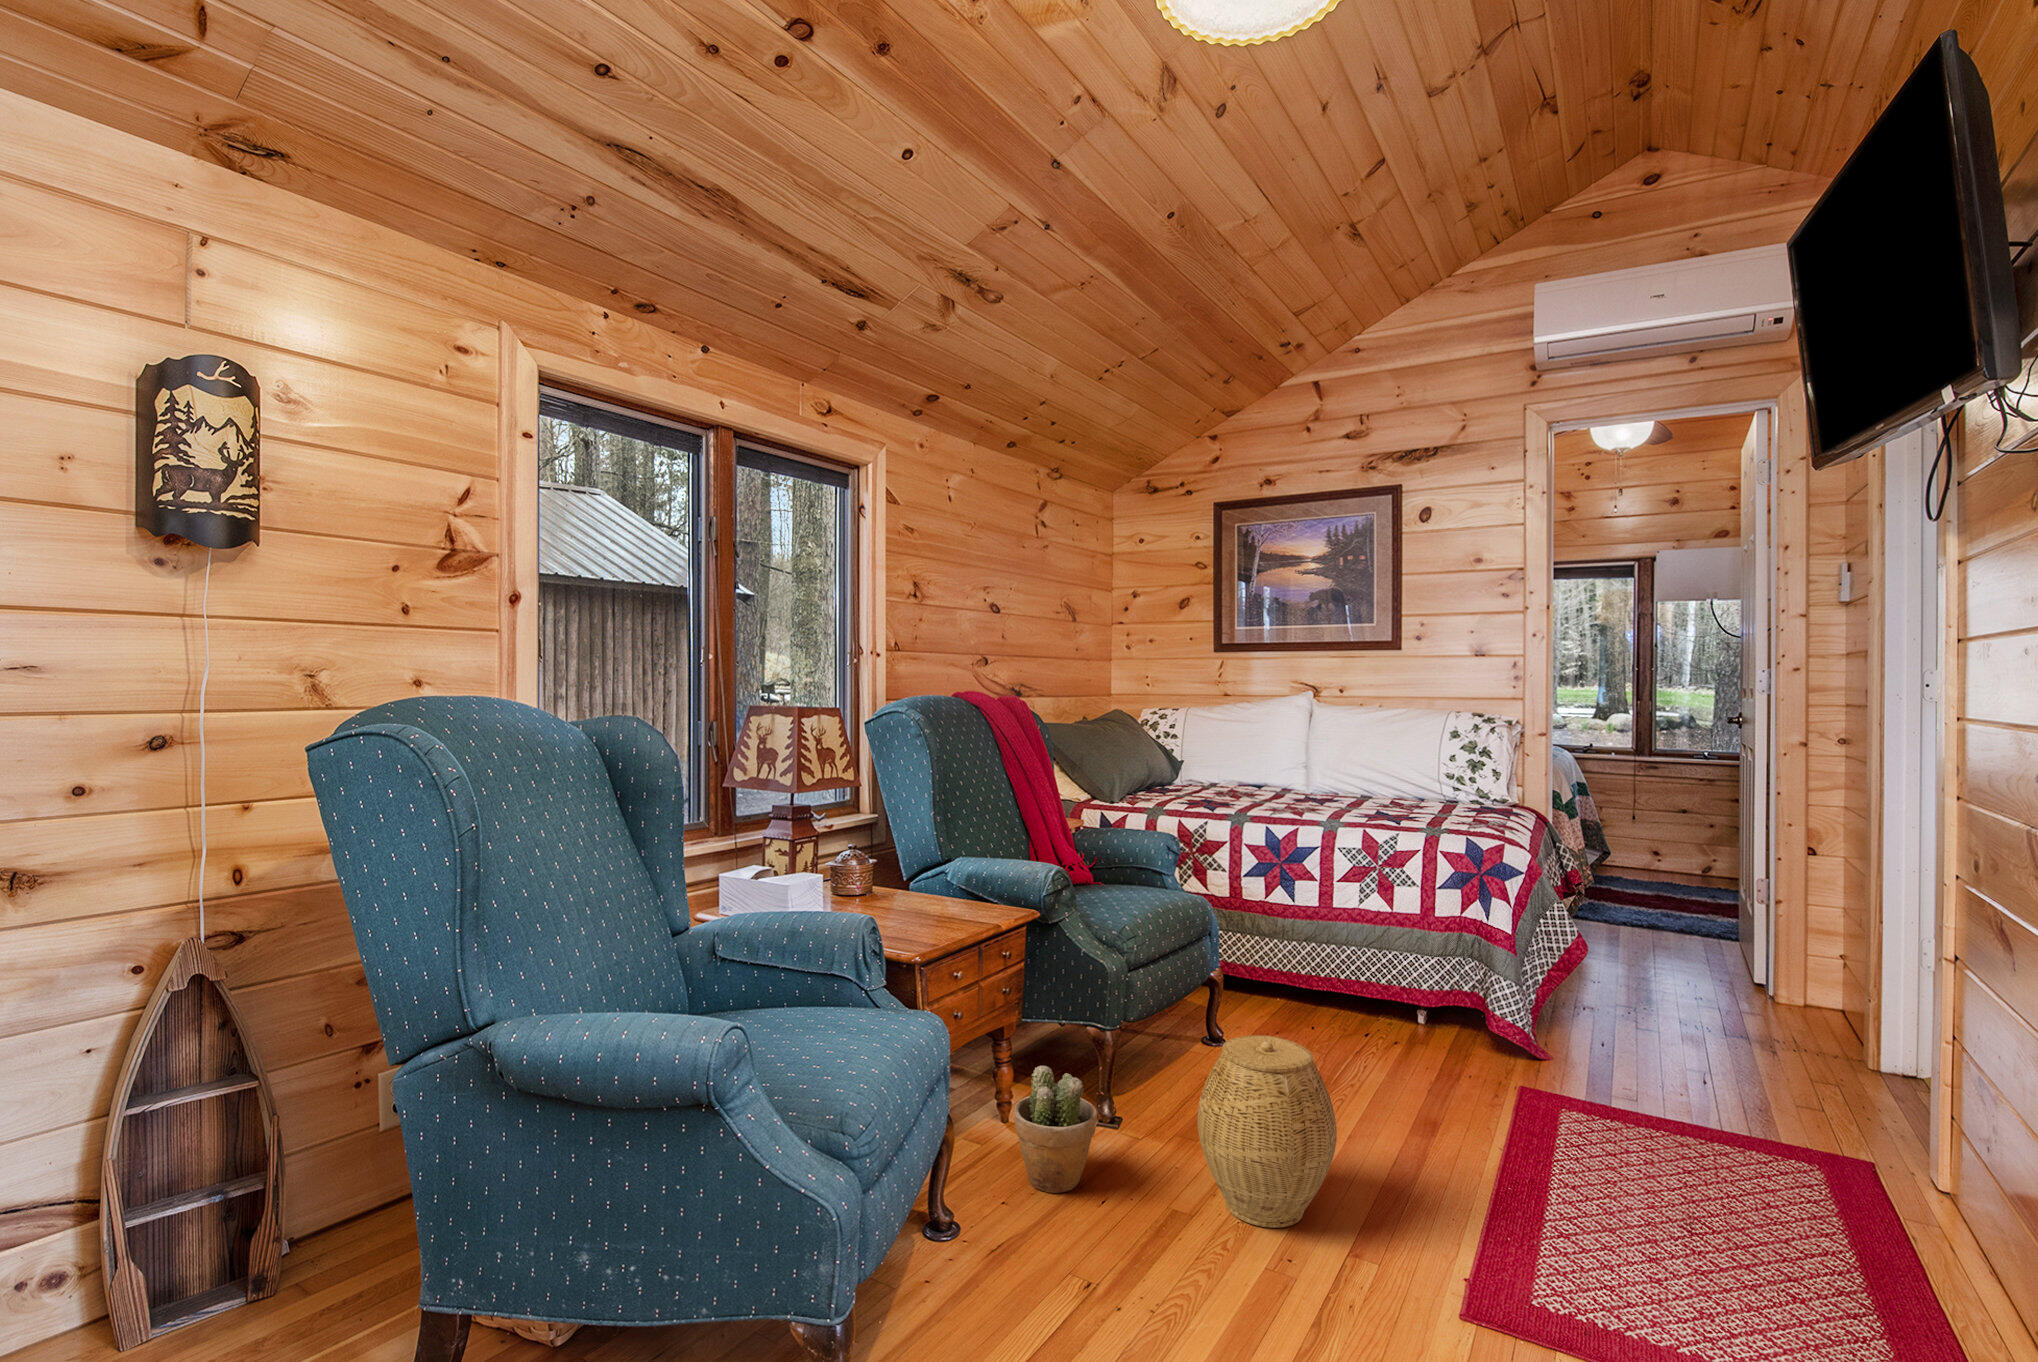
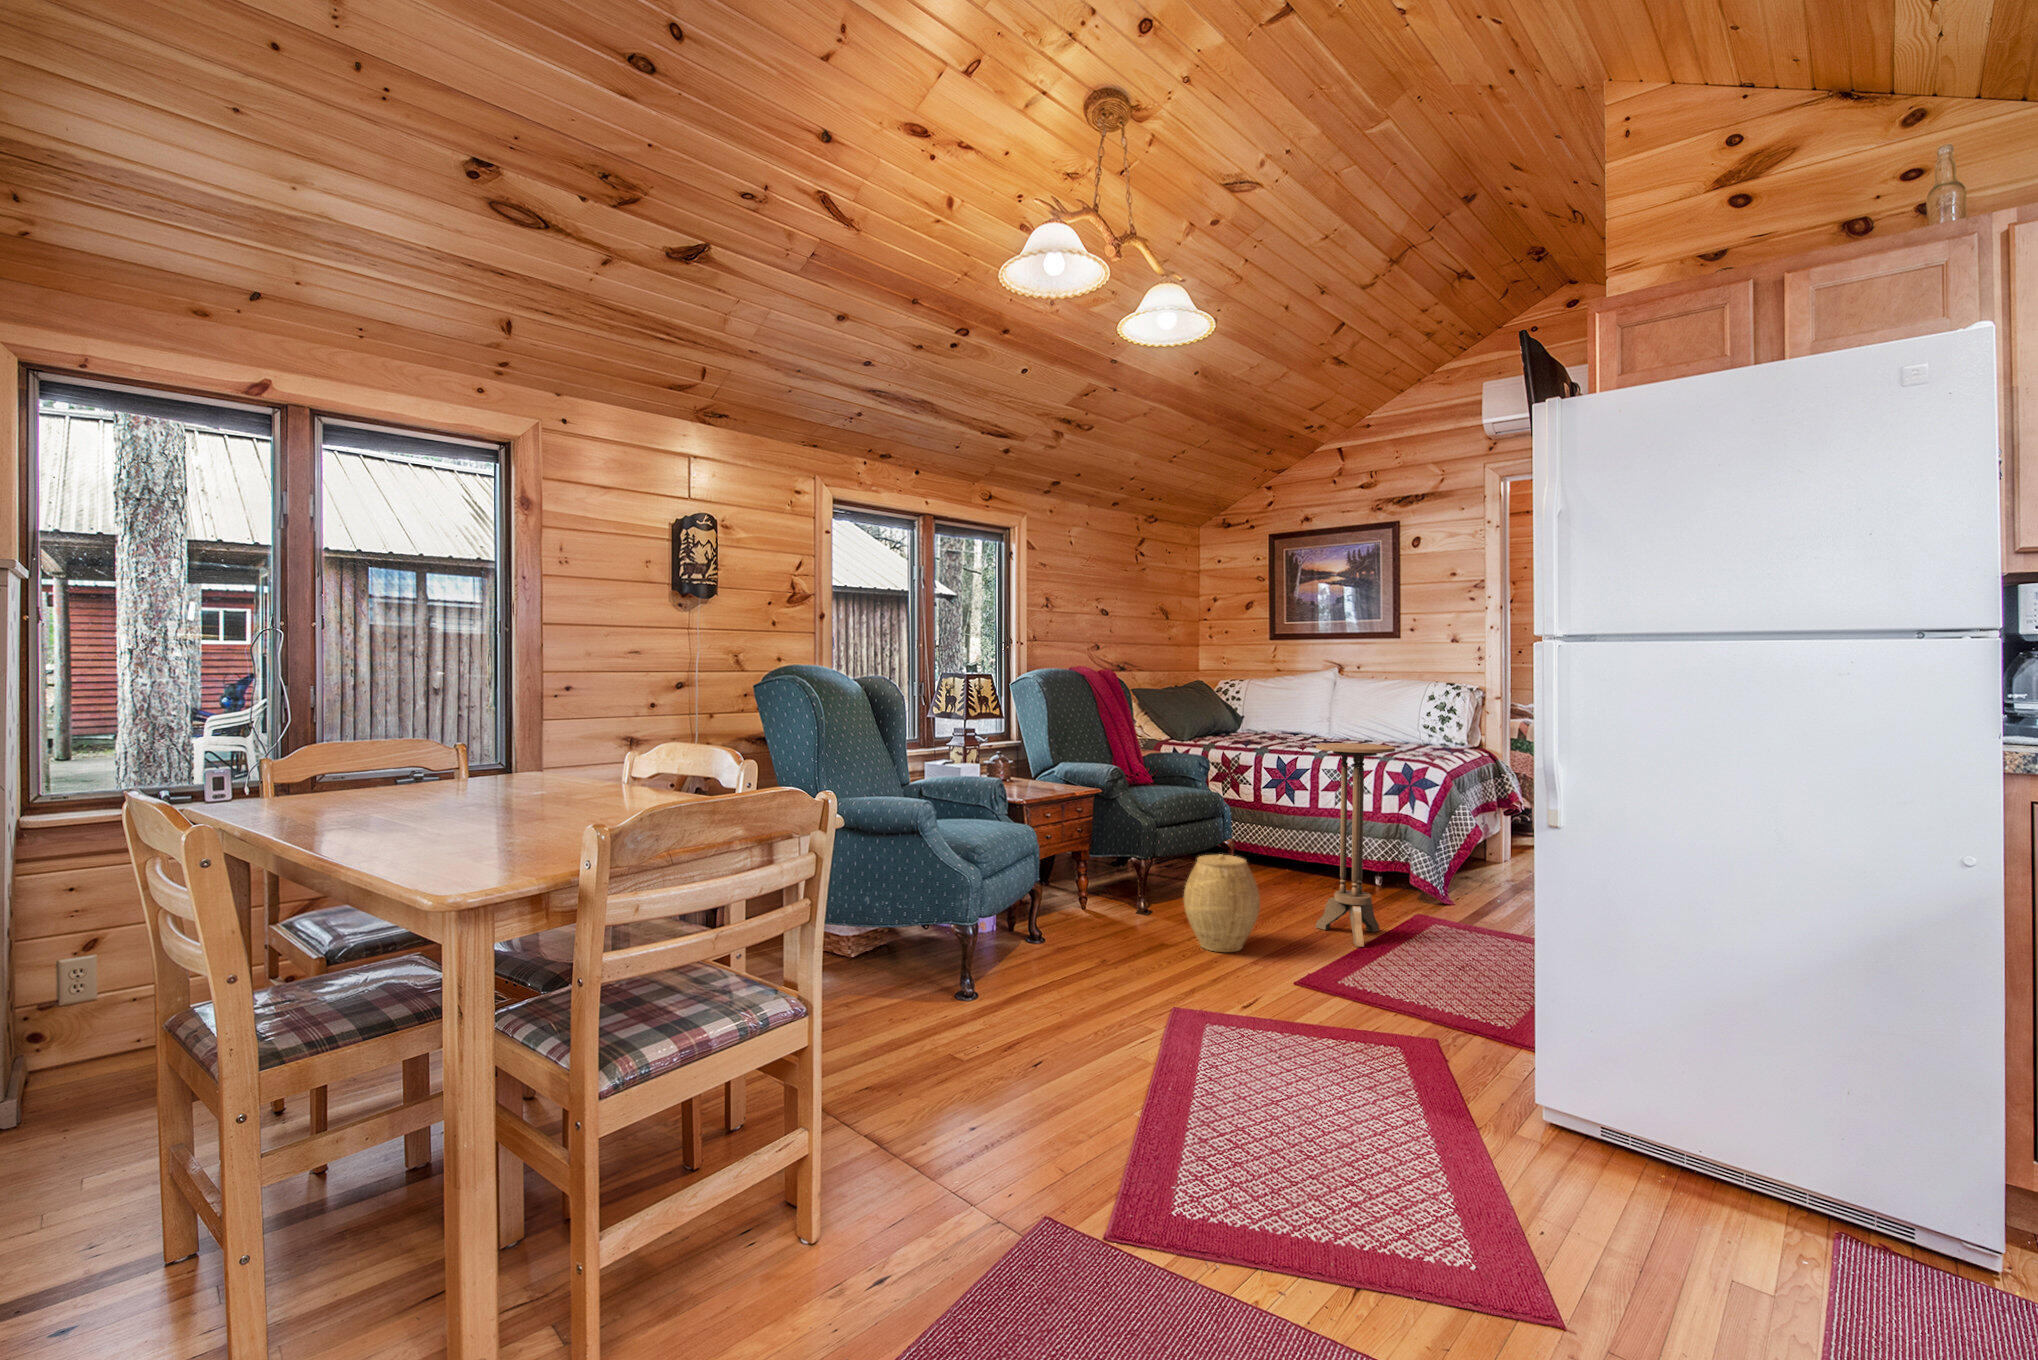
side table: none [1389,827,1538,1188] -> present [1316,743,1395,947]
potted plant: present [1014,1066,1097,1193] -> none [1085,870,1131,936]

